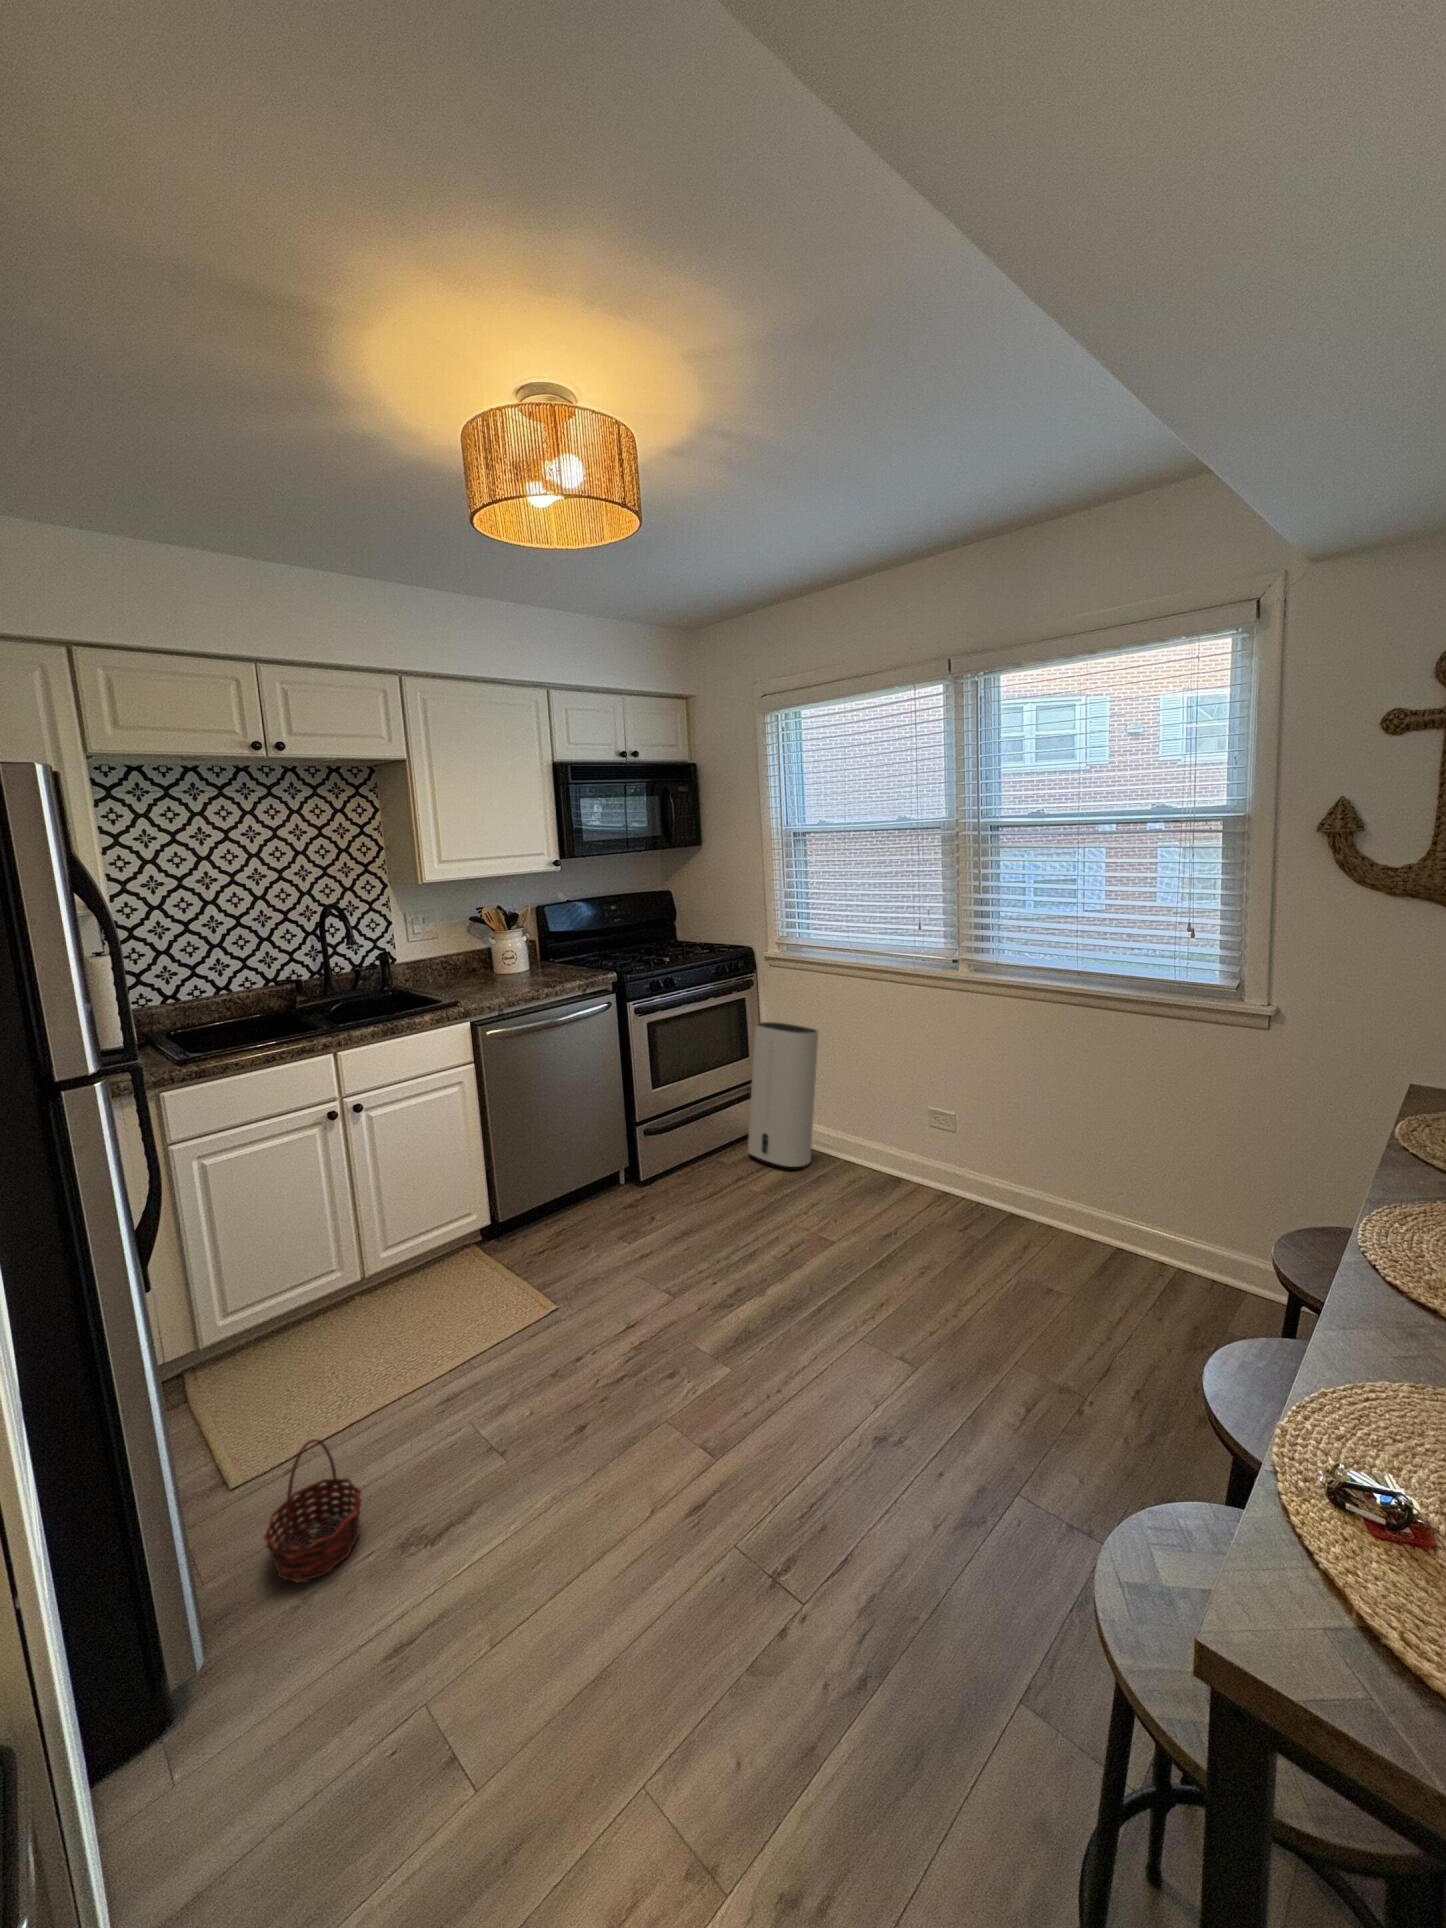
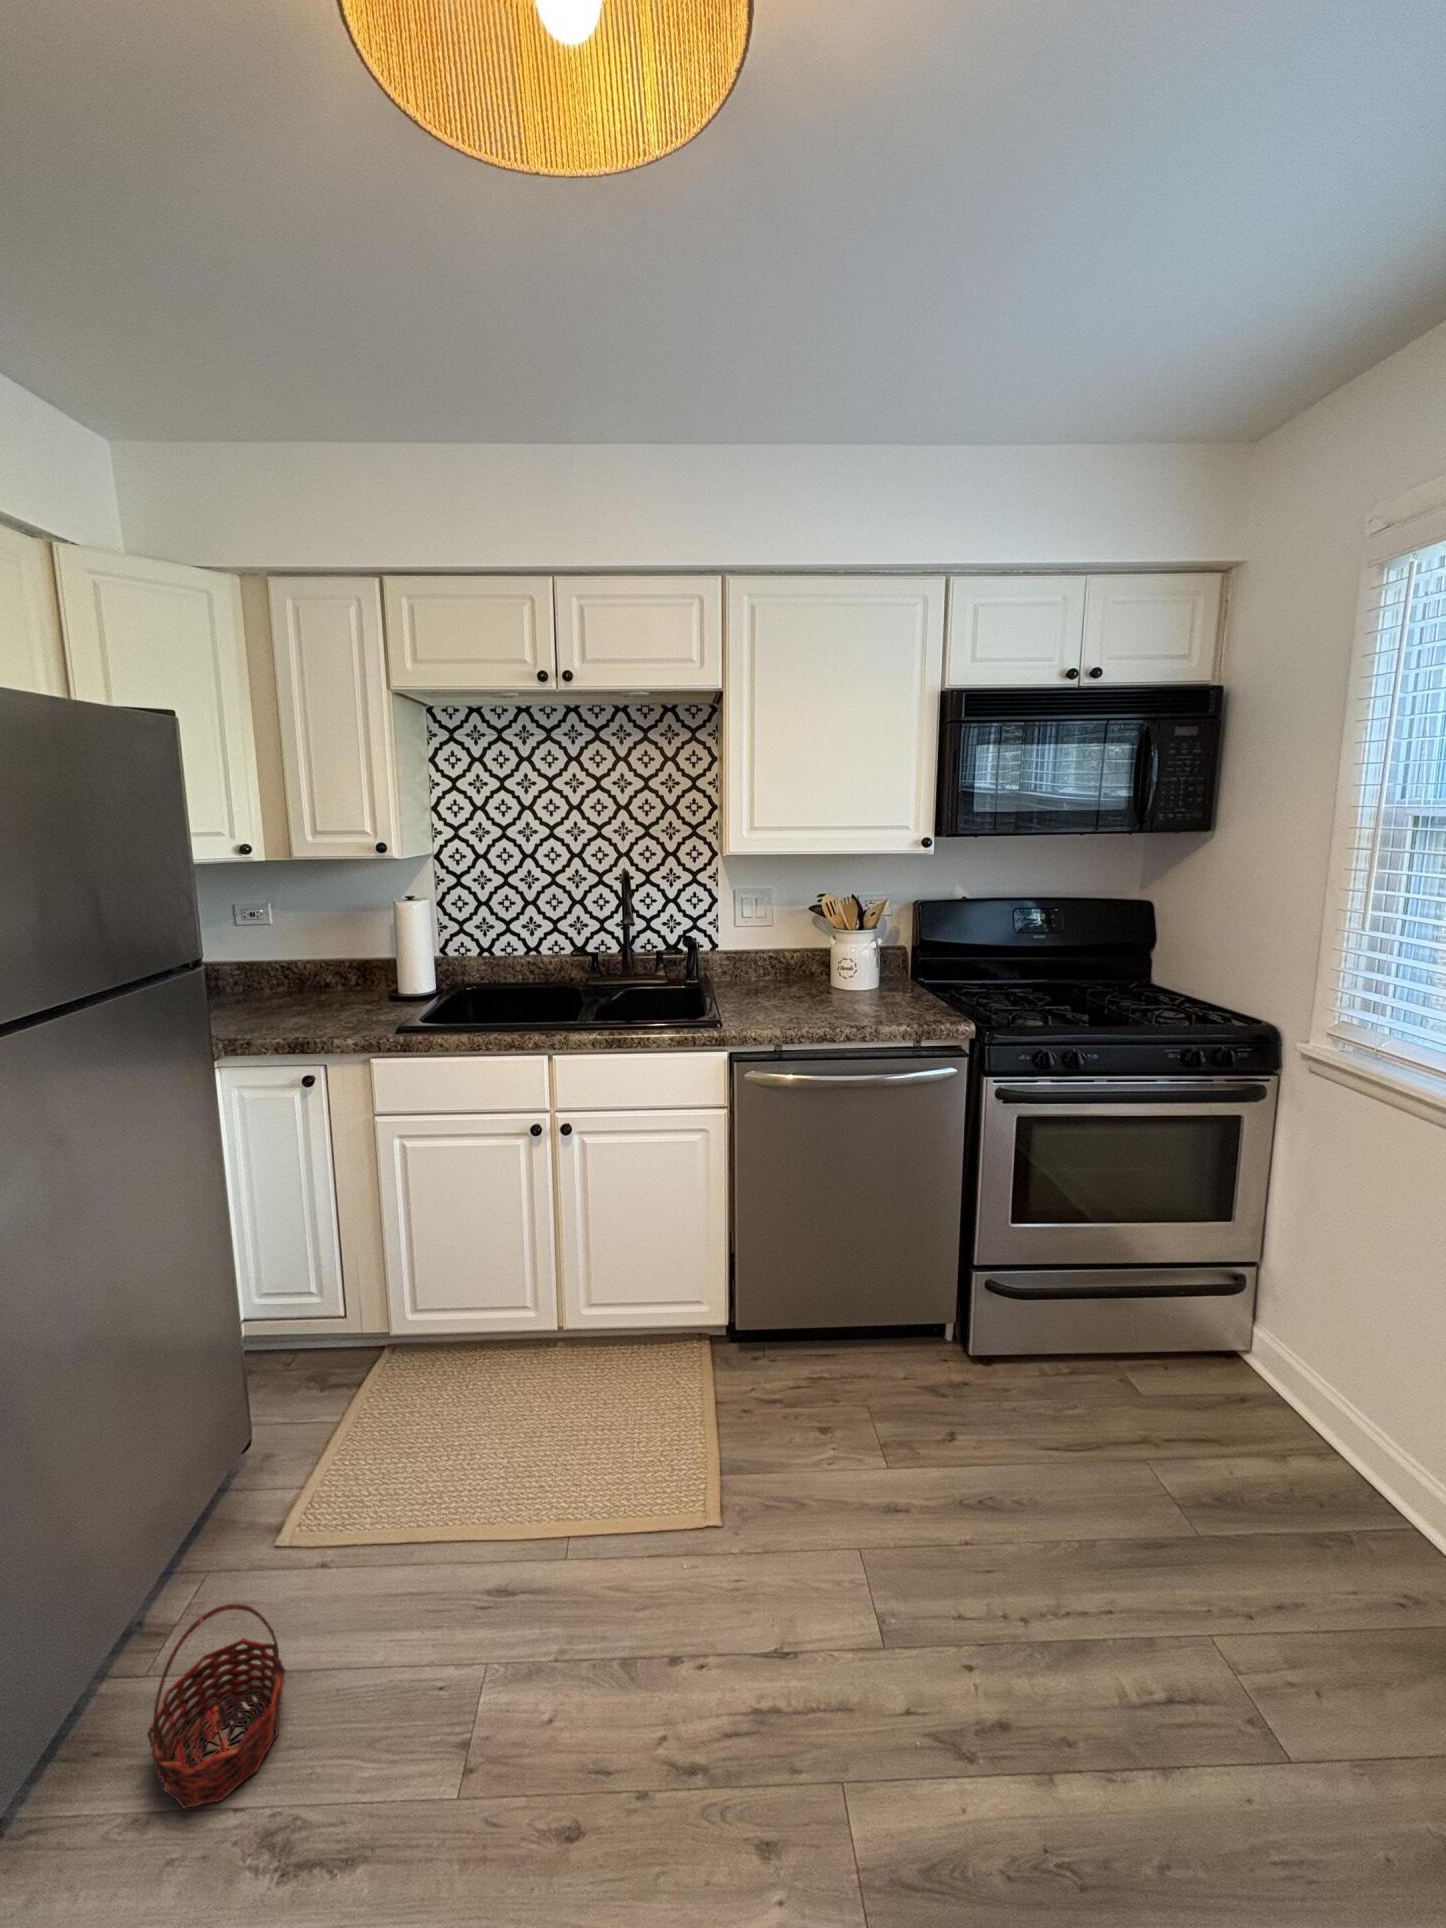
air purifier: present [748,1022,818,1167] -> none [1185,1174,1401,1498]

